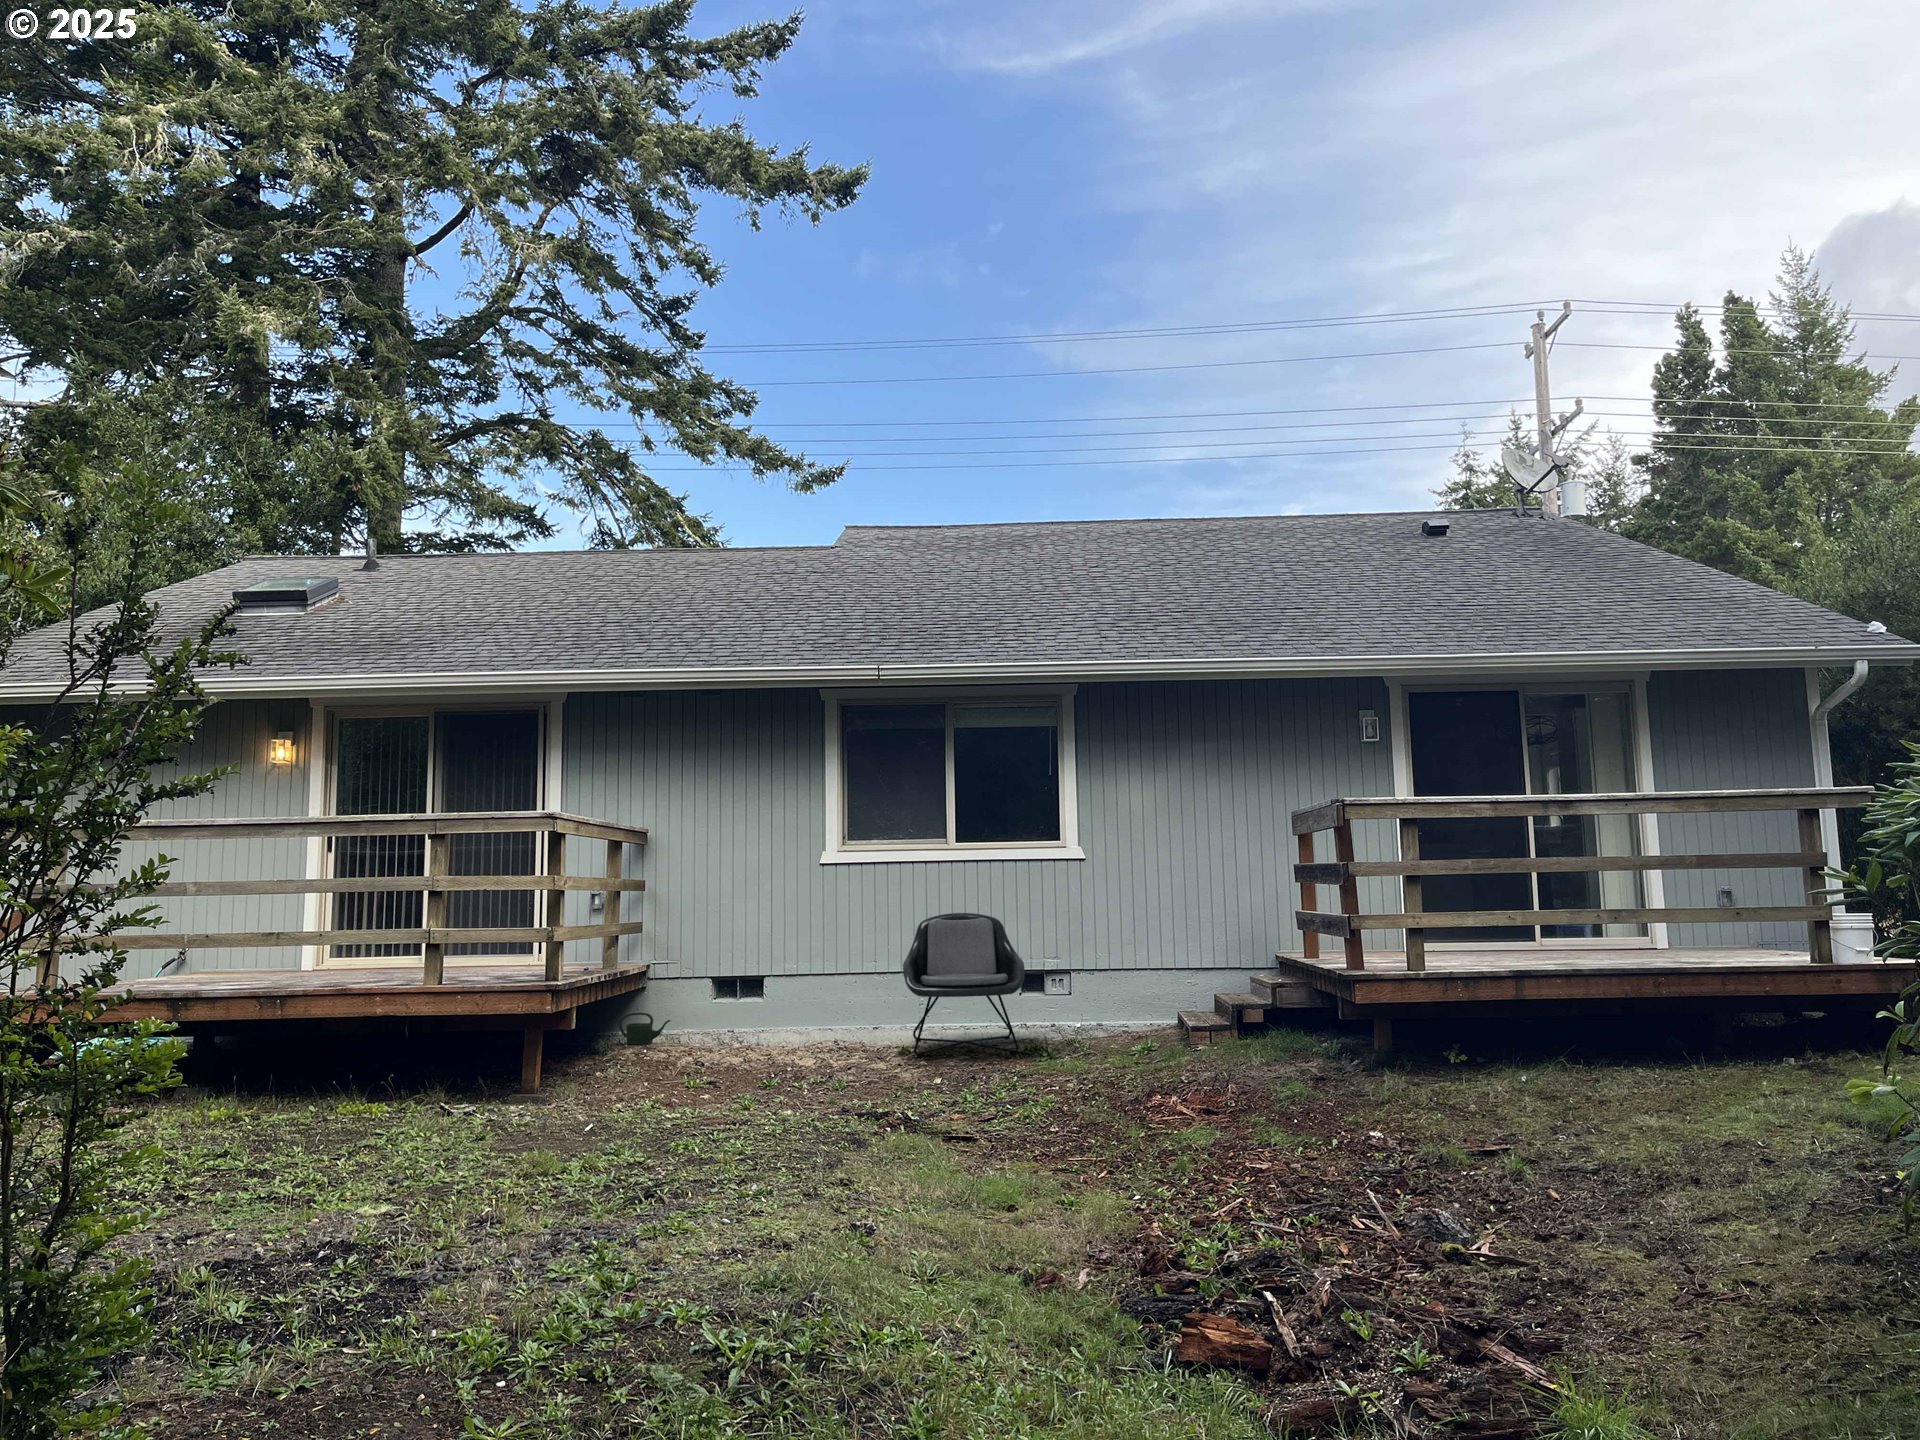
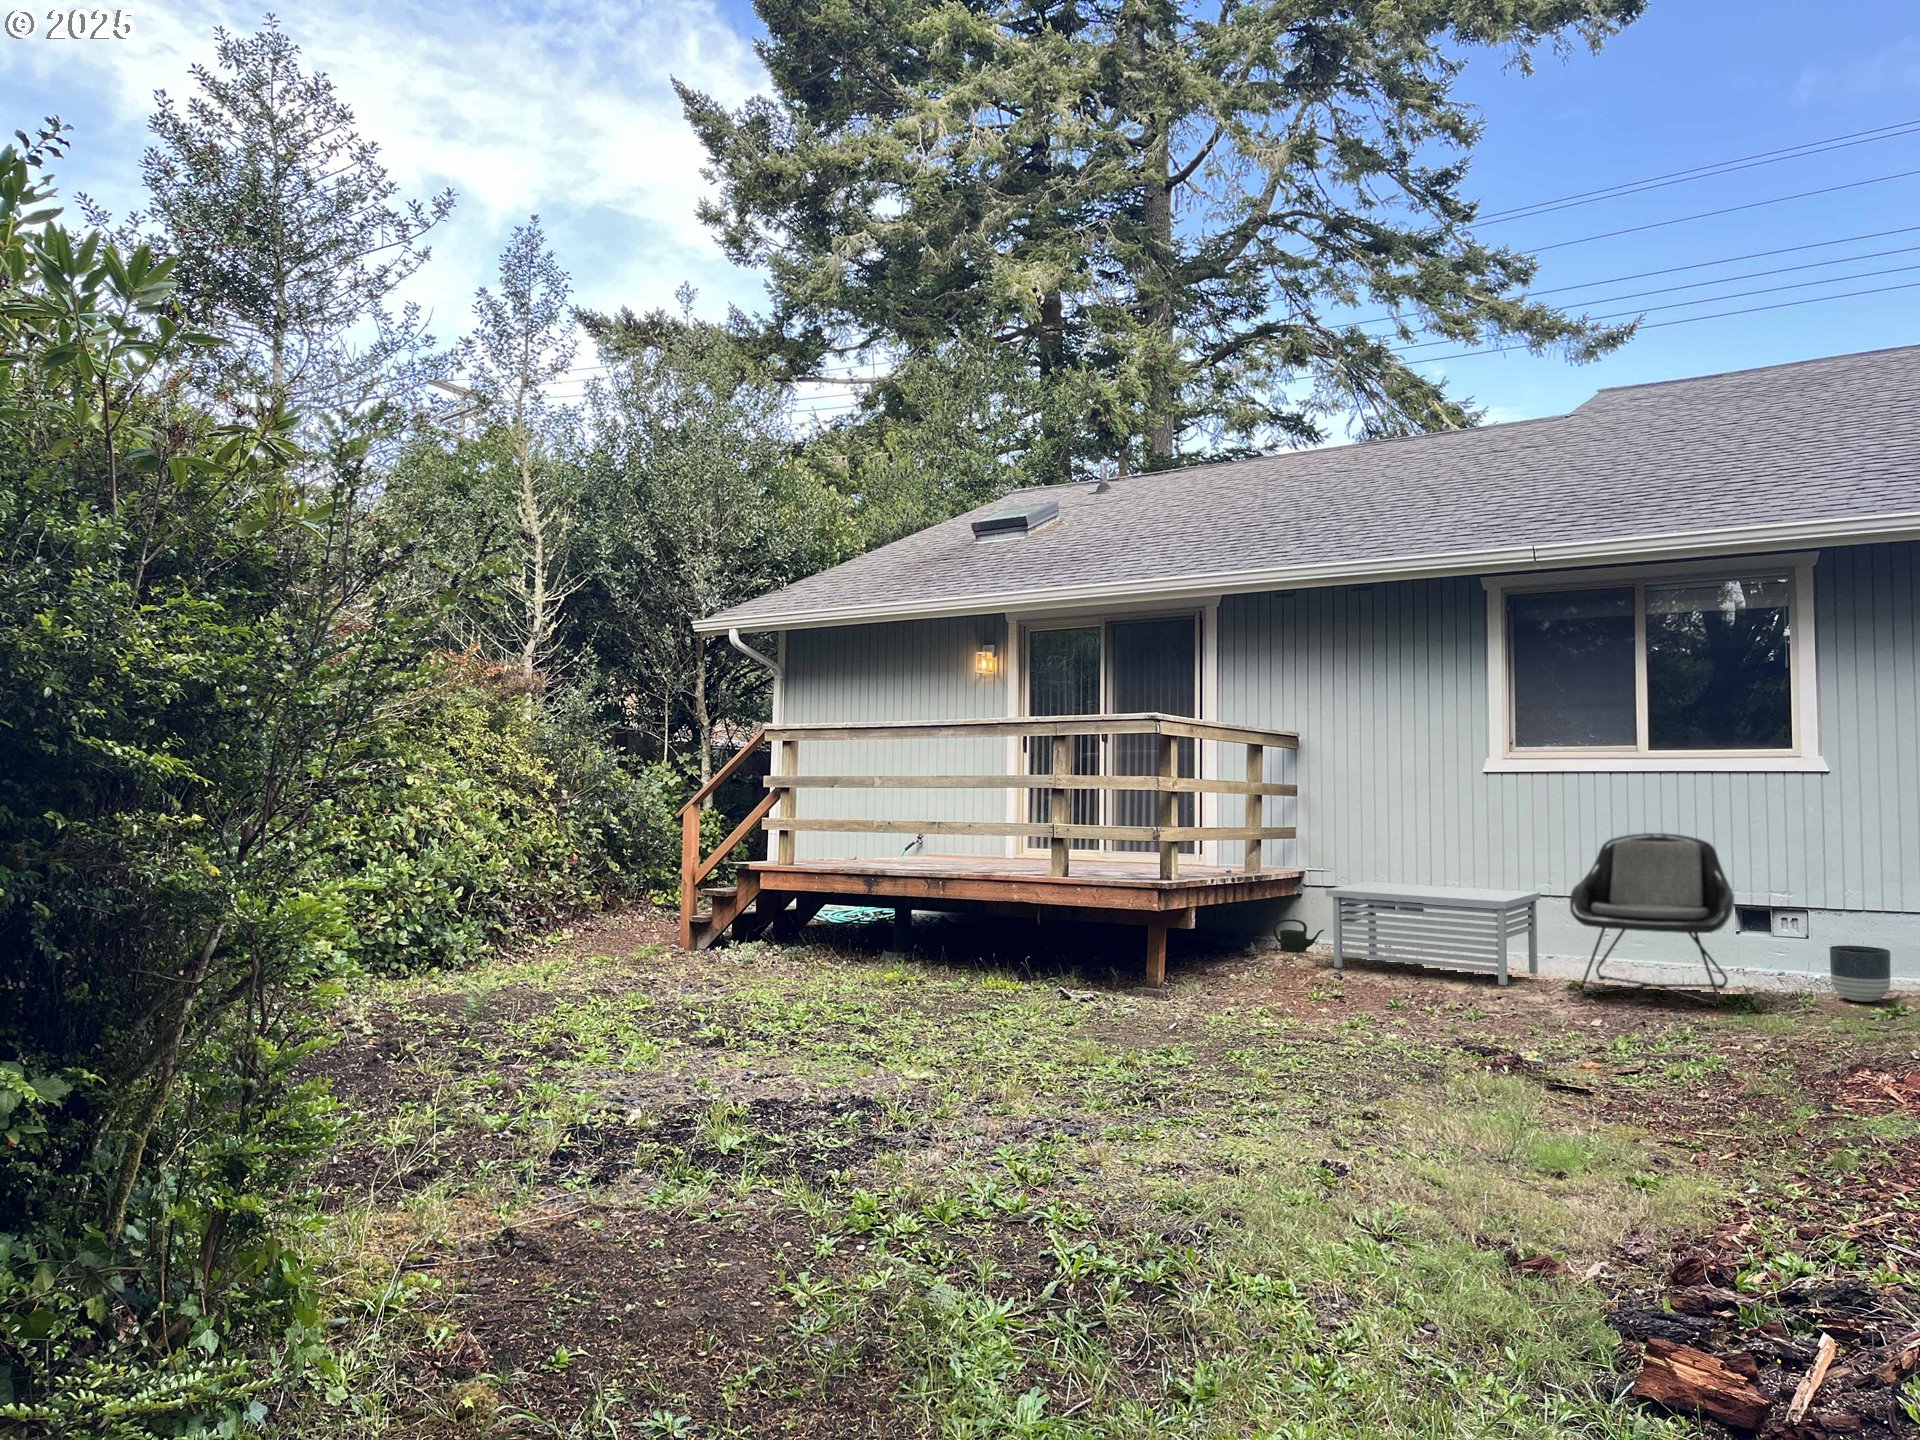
storage bench: none [684,969,867,1055] -> present [1326,882,1540,985]
planter: none [1083,995,1122,1038] -> present [1830,946,1891,1002]

